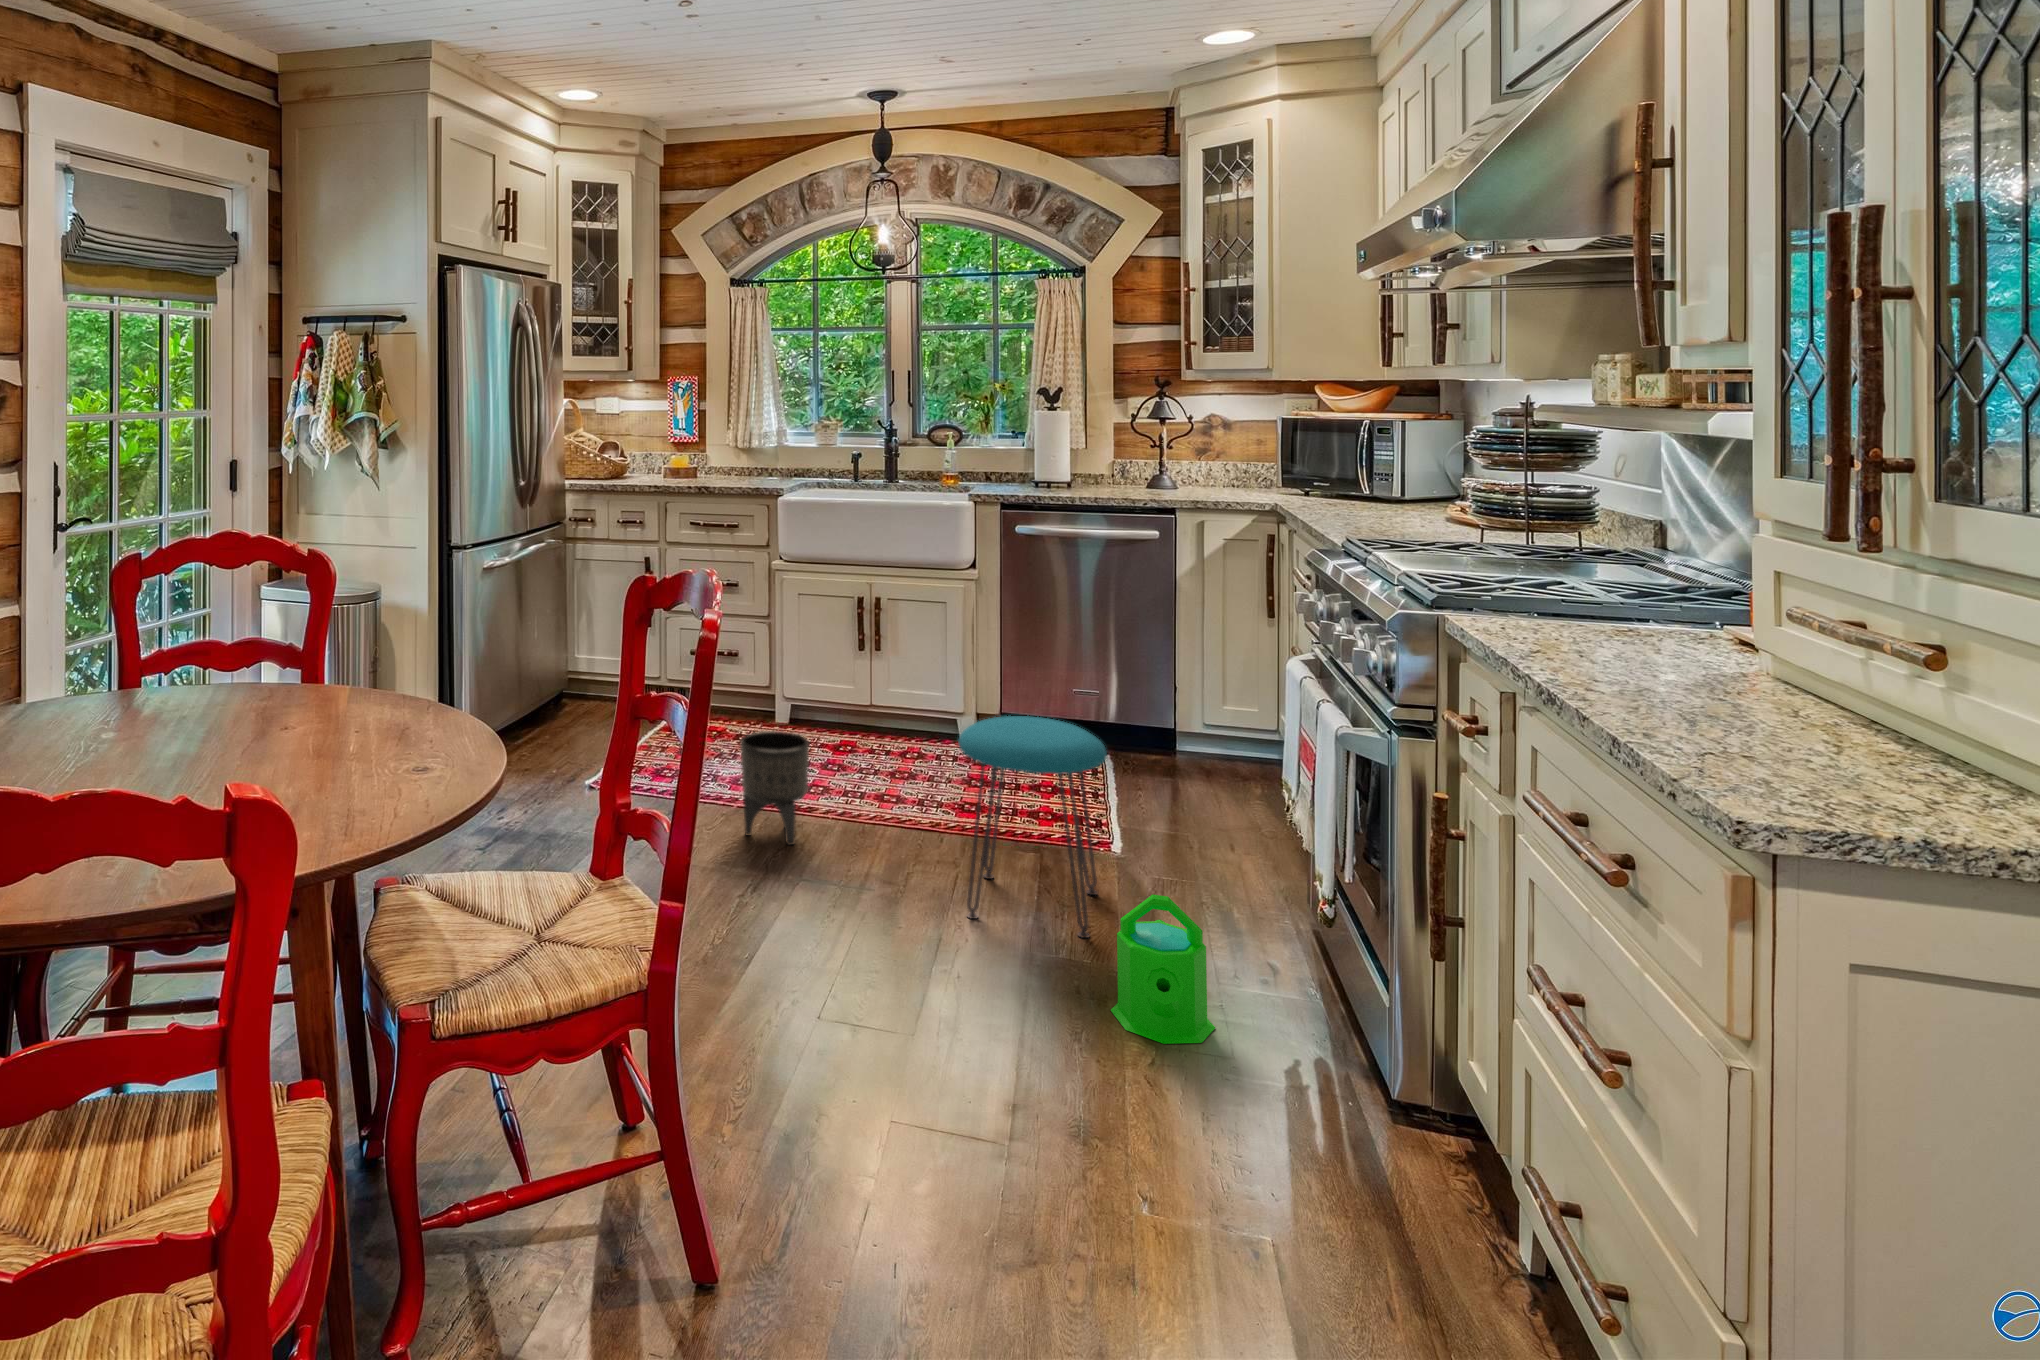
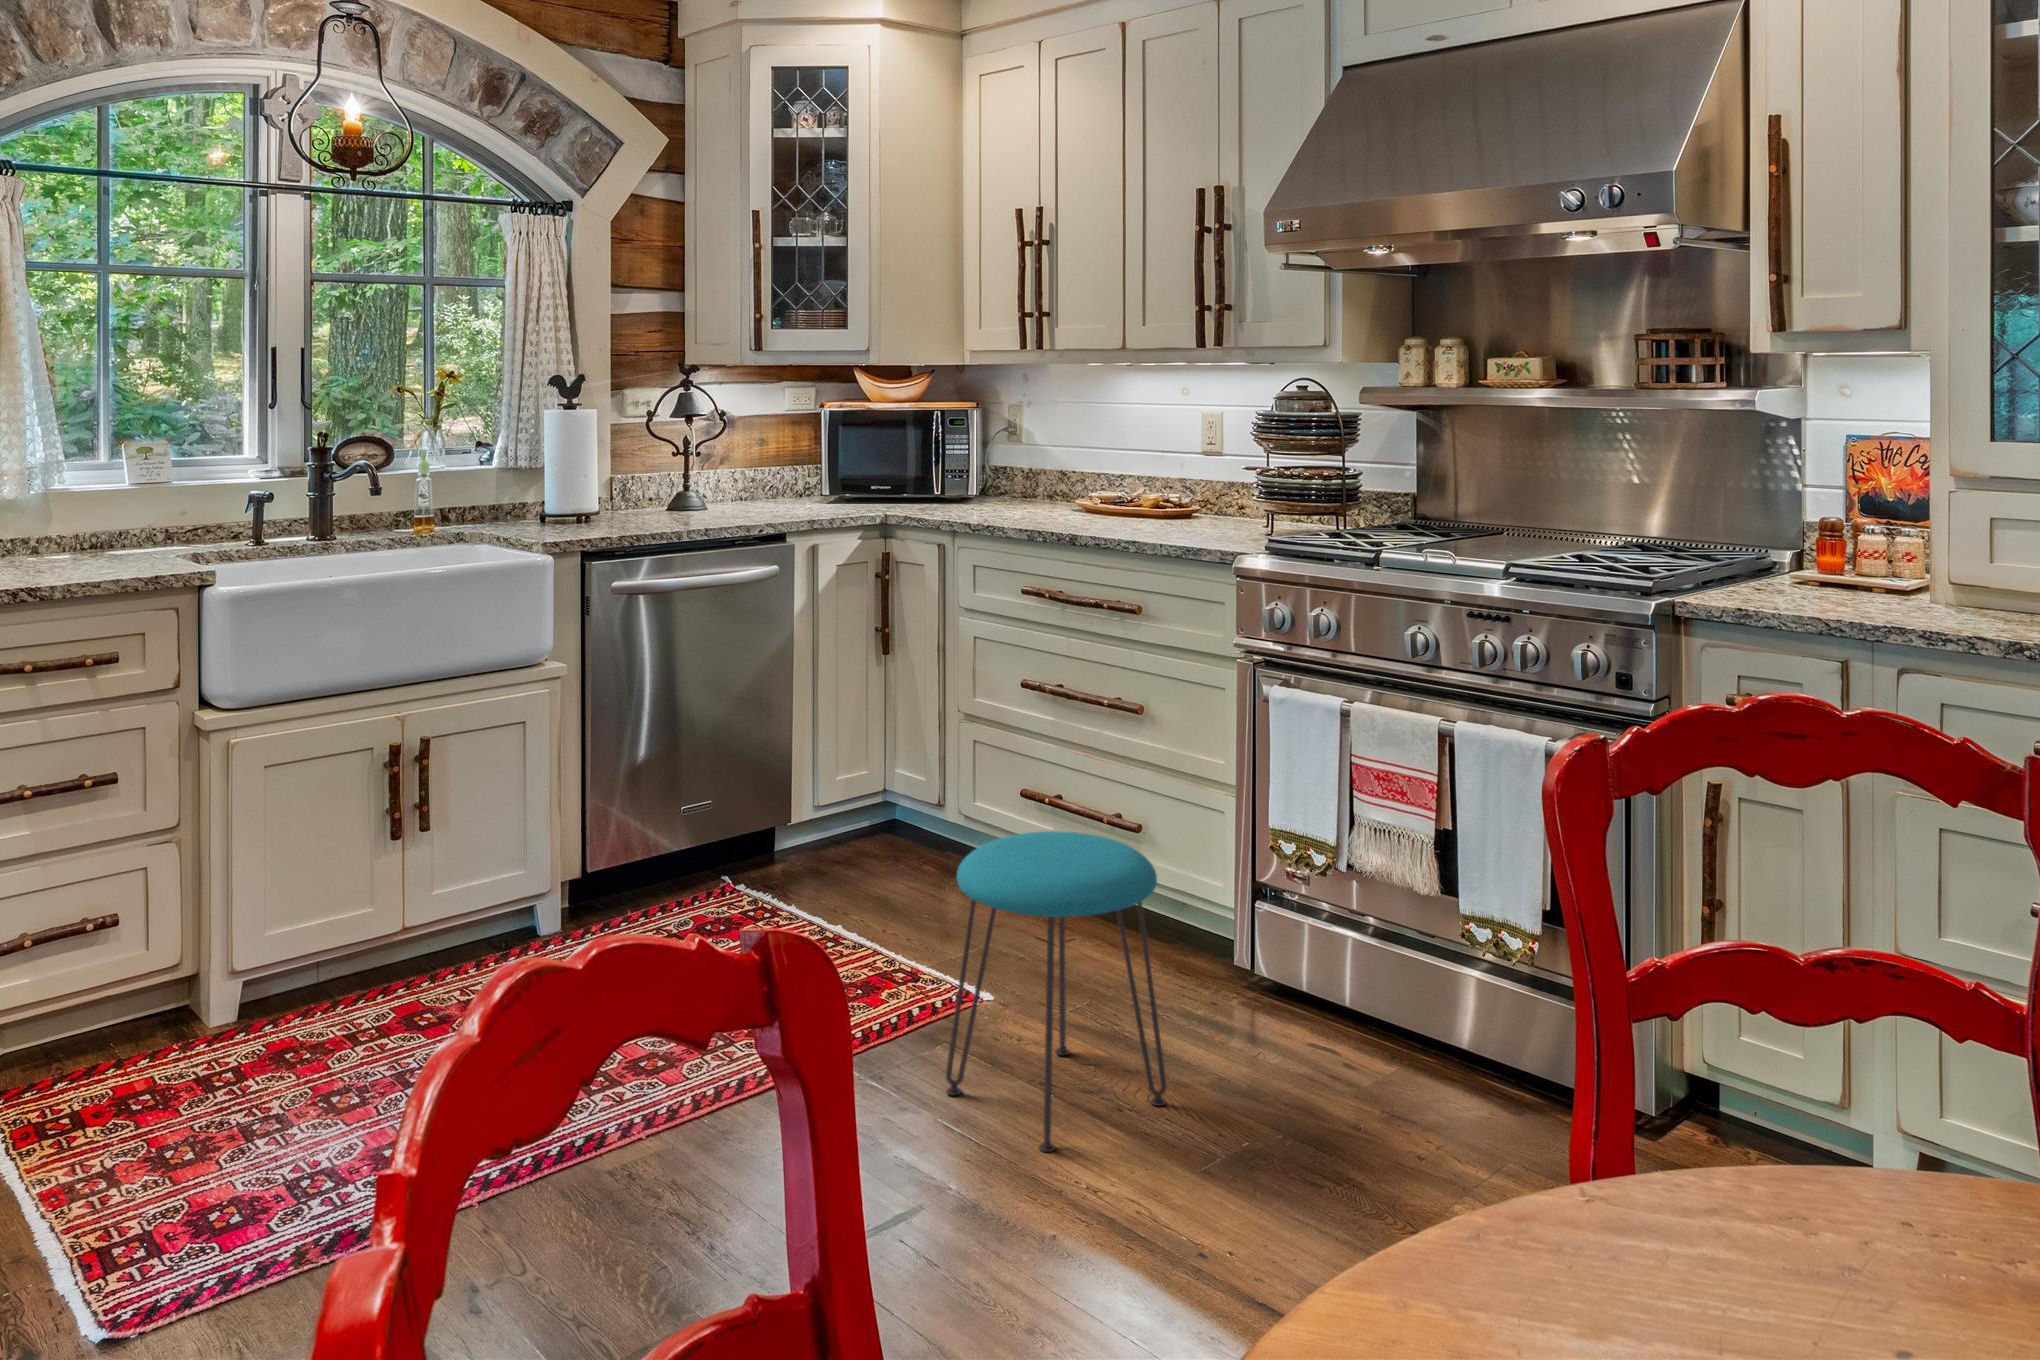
planter: present [740,731,809,845] -> none [557,994,687,1217]
watering can: present [1111,894,1216,1044] -> none [1297,990,1484,1174]

